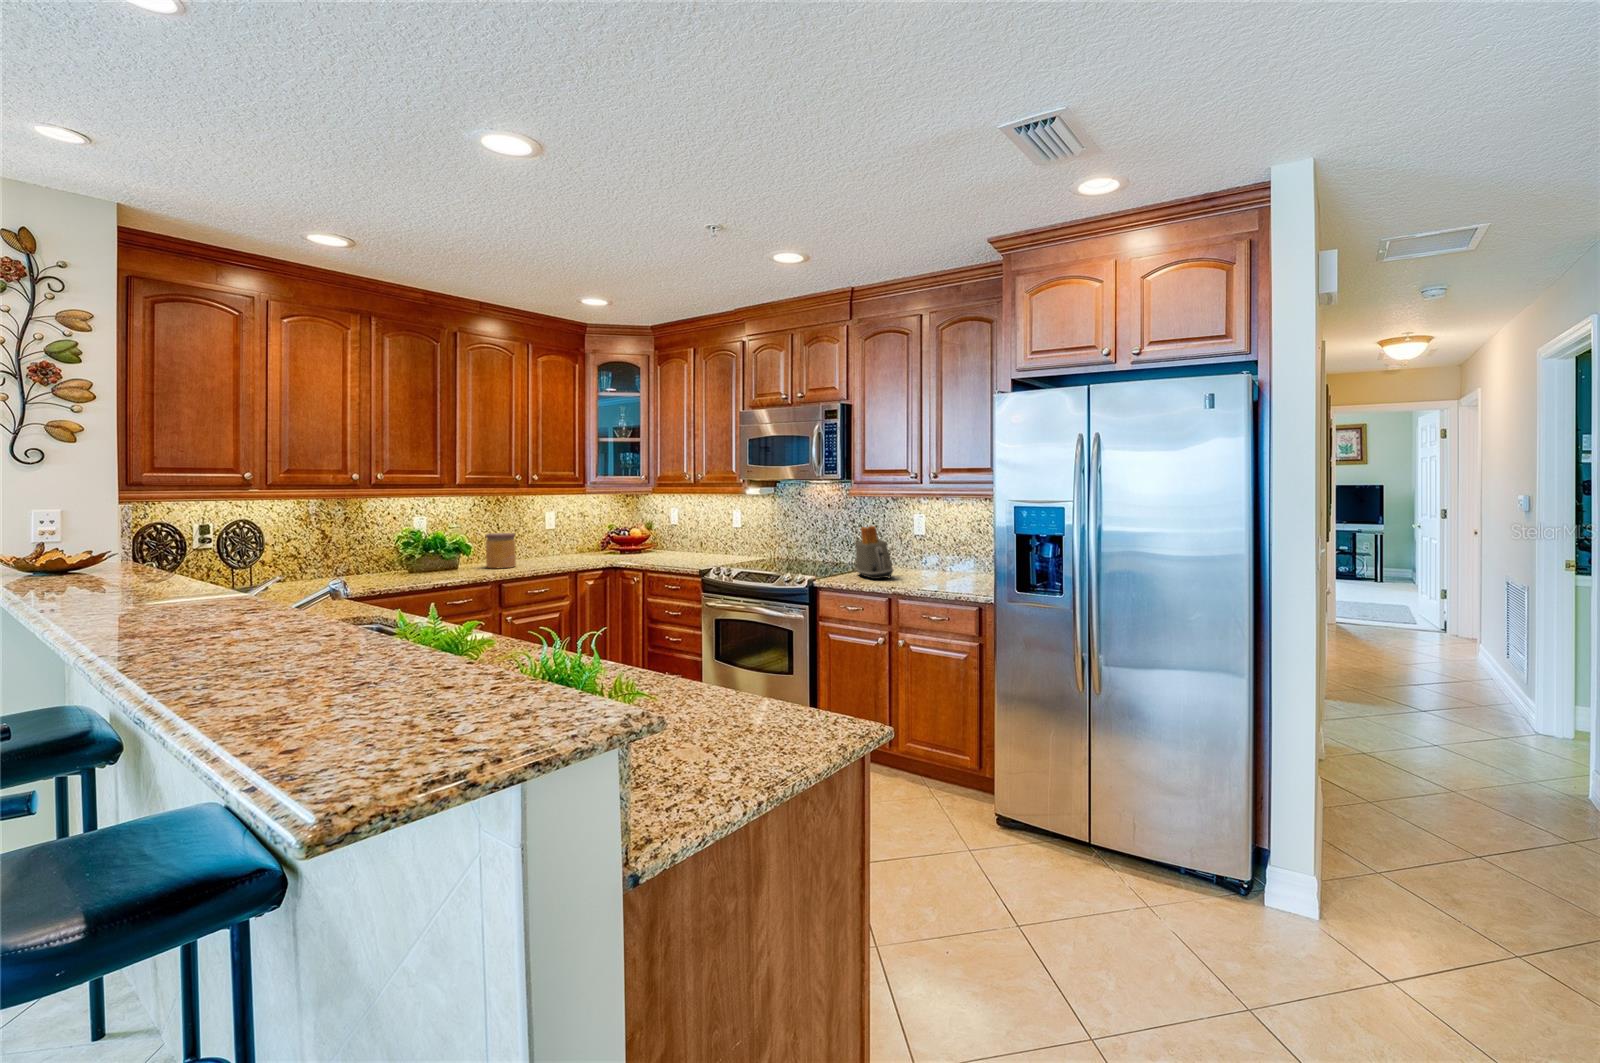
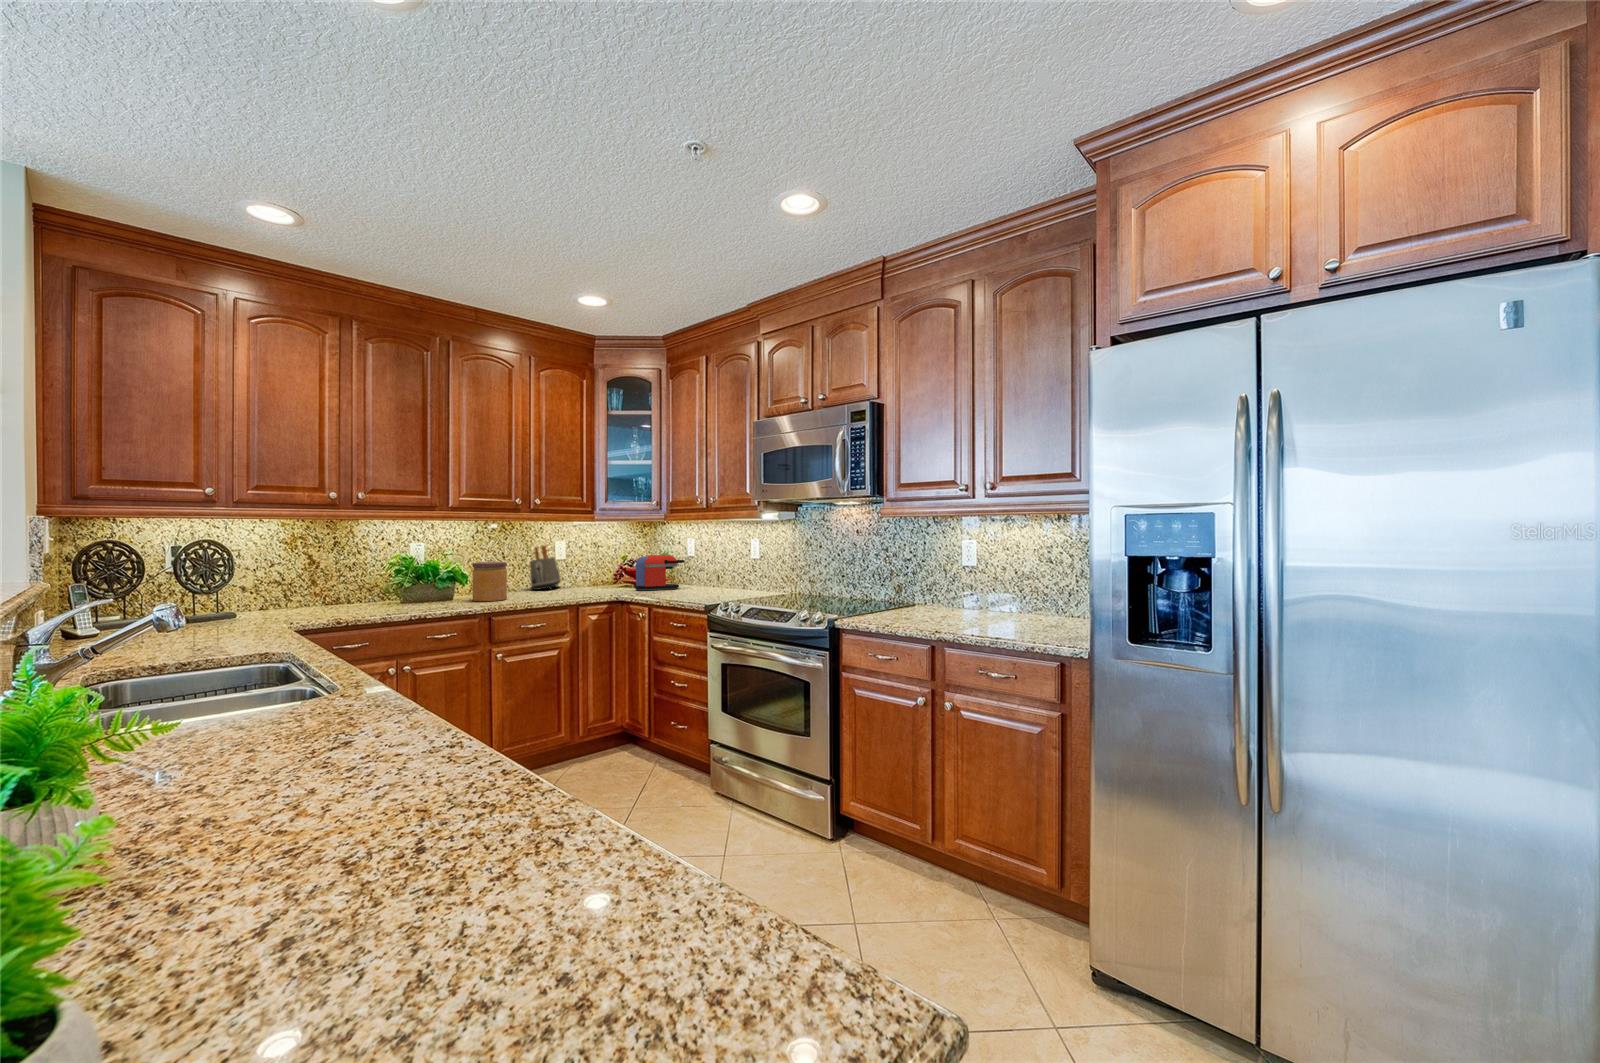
toaster: present [855,525,893,579] -> present [530,546,561,590]
coffee maker: none [624,526,669,558] -> present [635,555,685,590]

